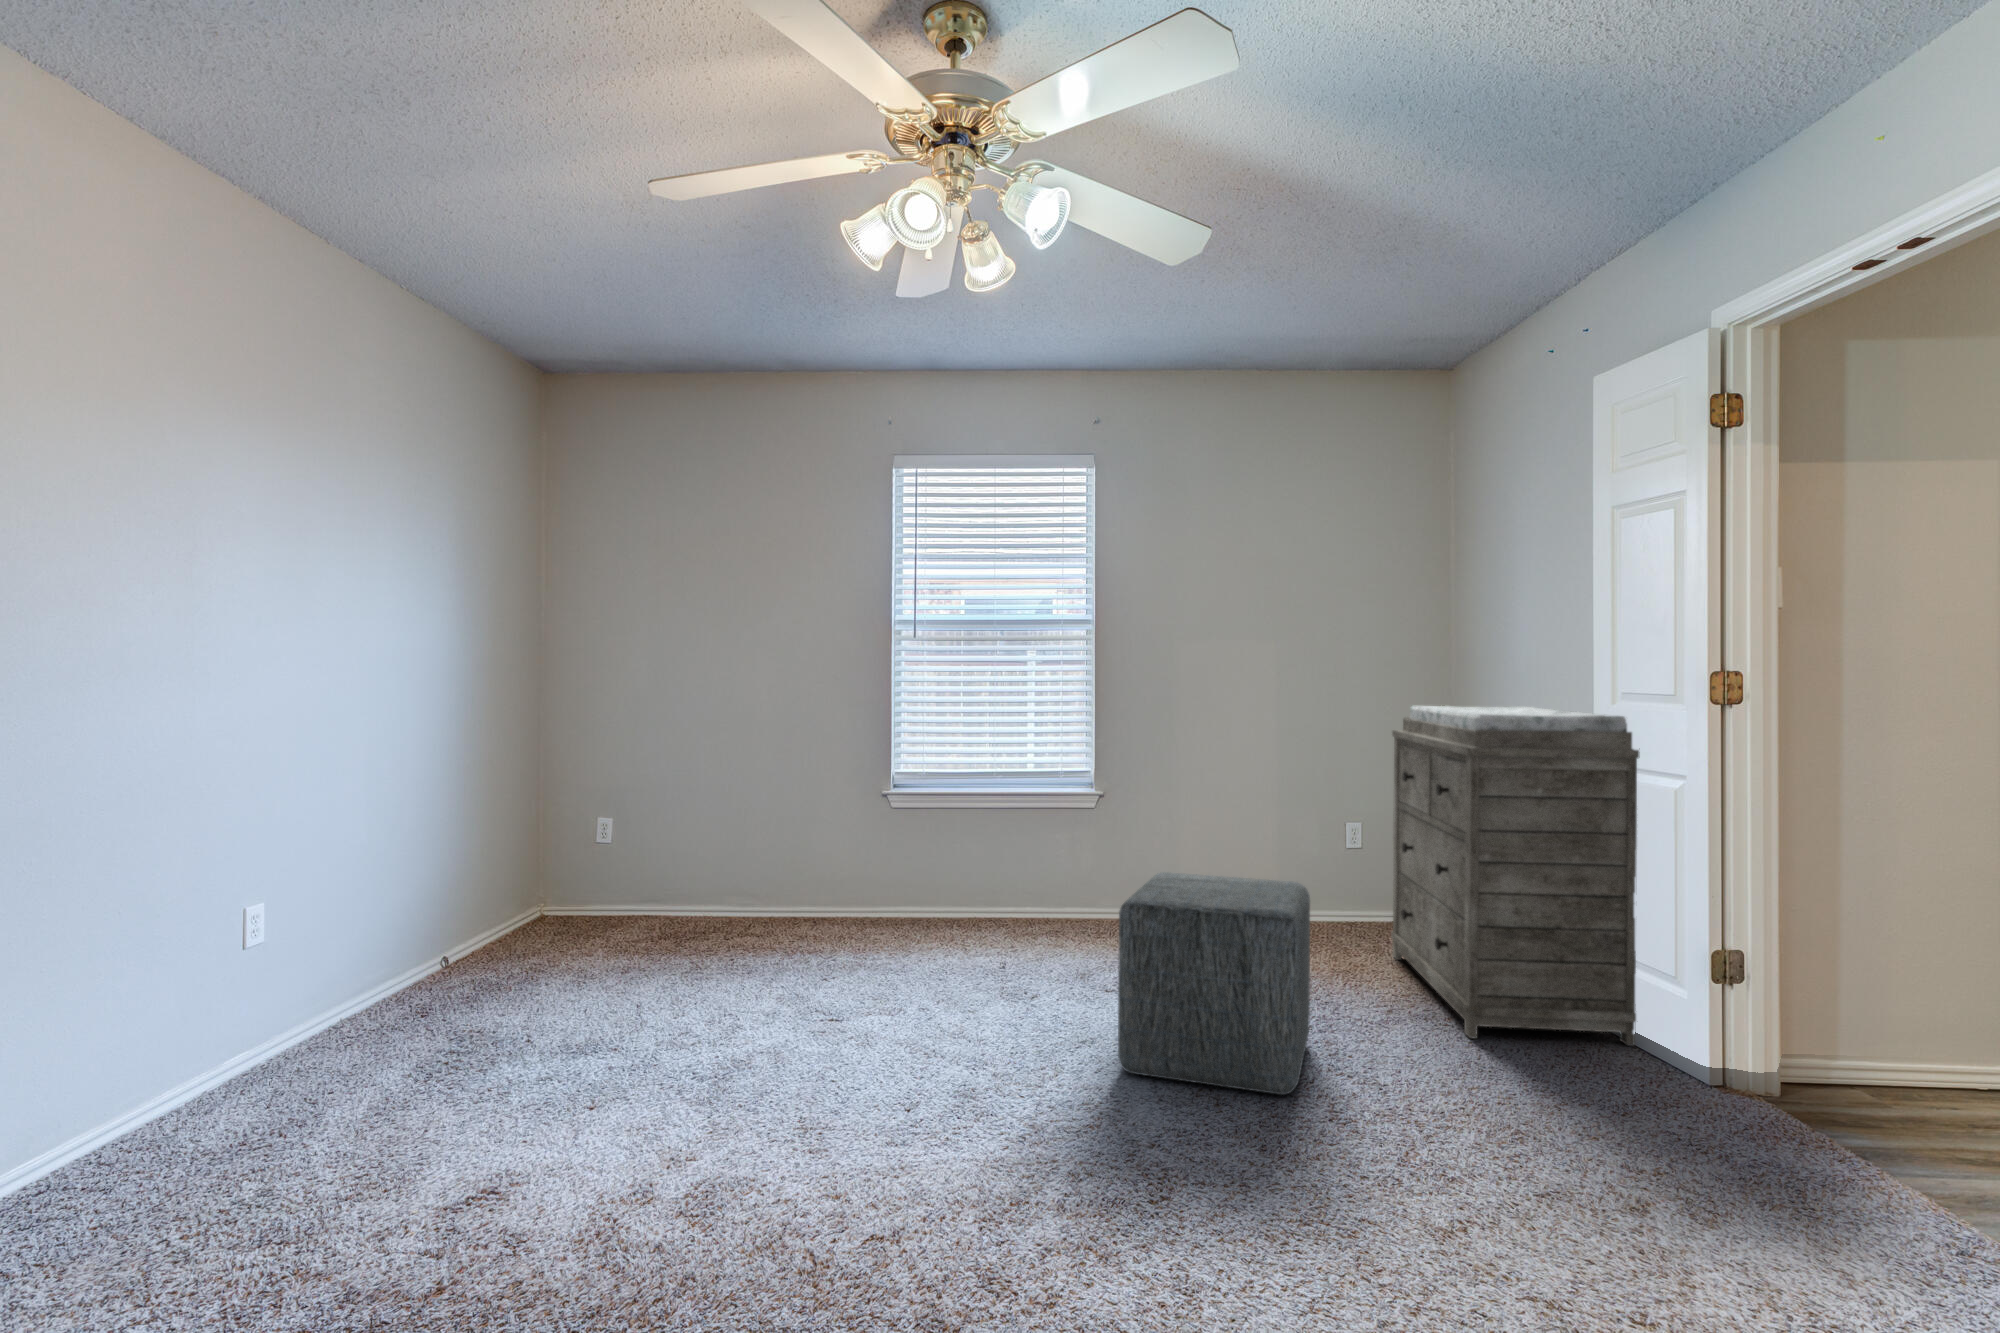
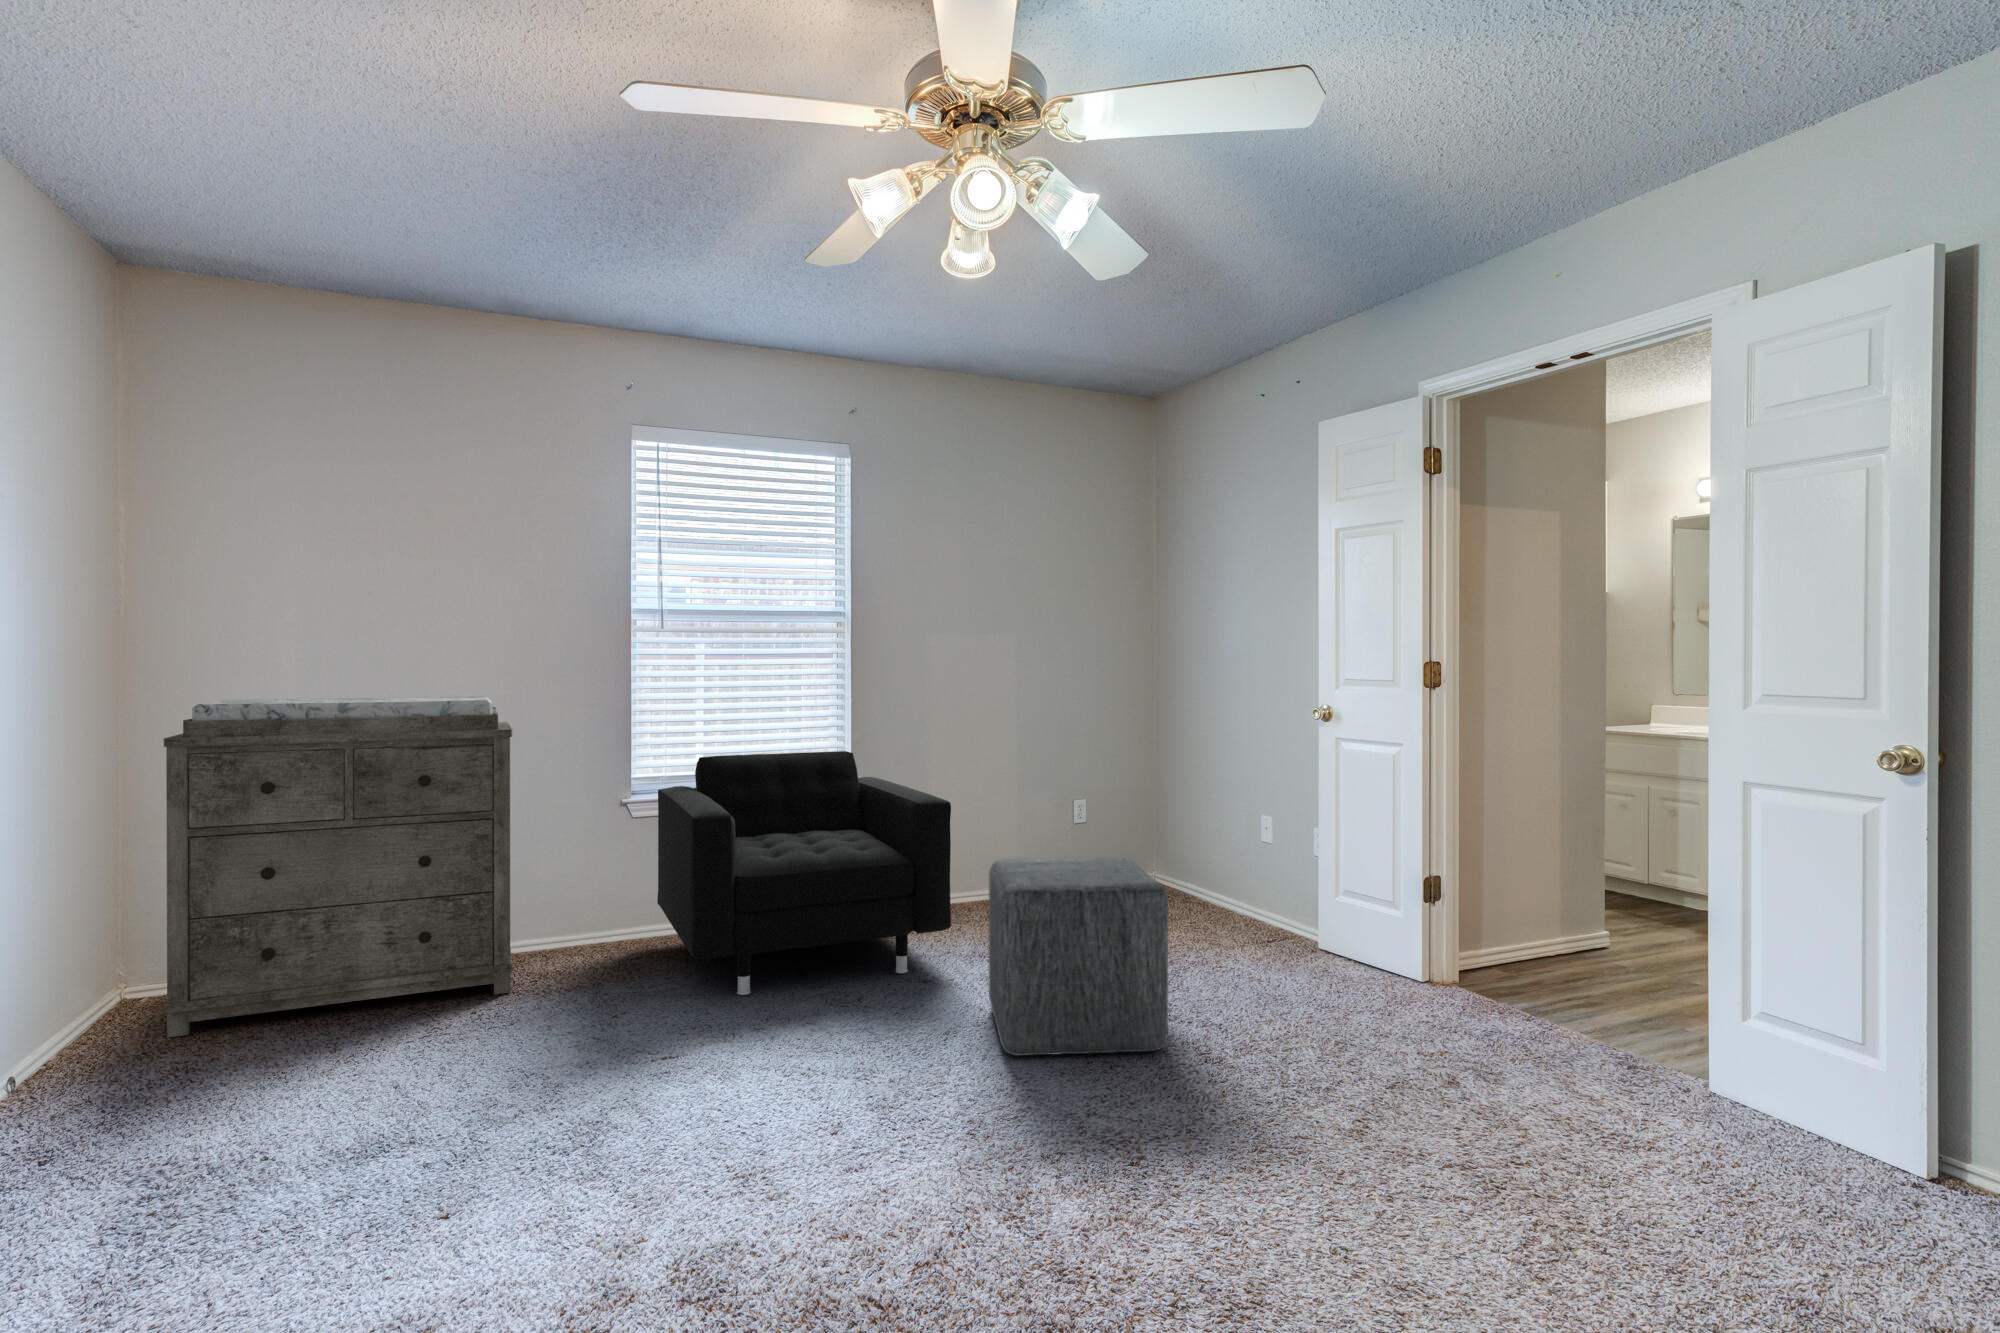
dresser: present [1391,706,1640,1046] -> present [164,696,513,1037]
armchair: none [890,756,1146,980] -> present [657,751,951,995]

